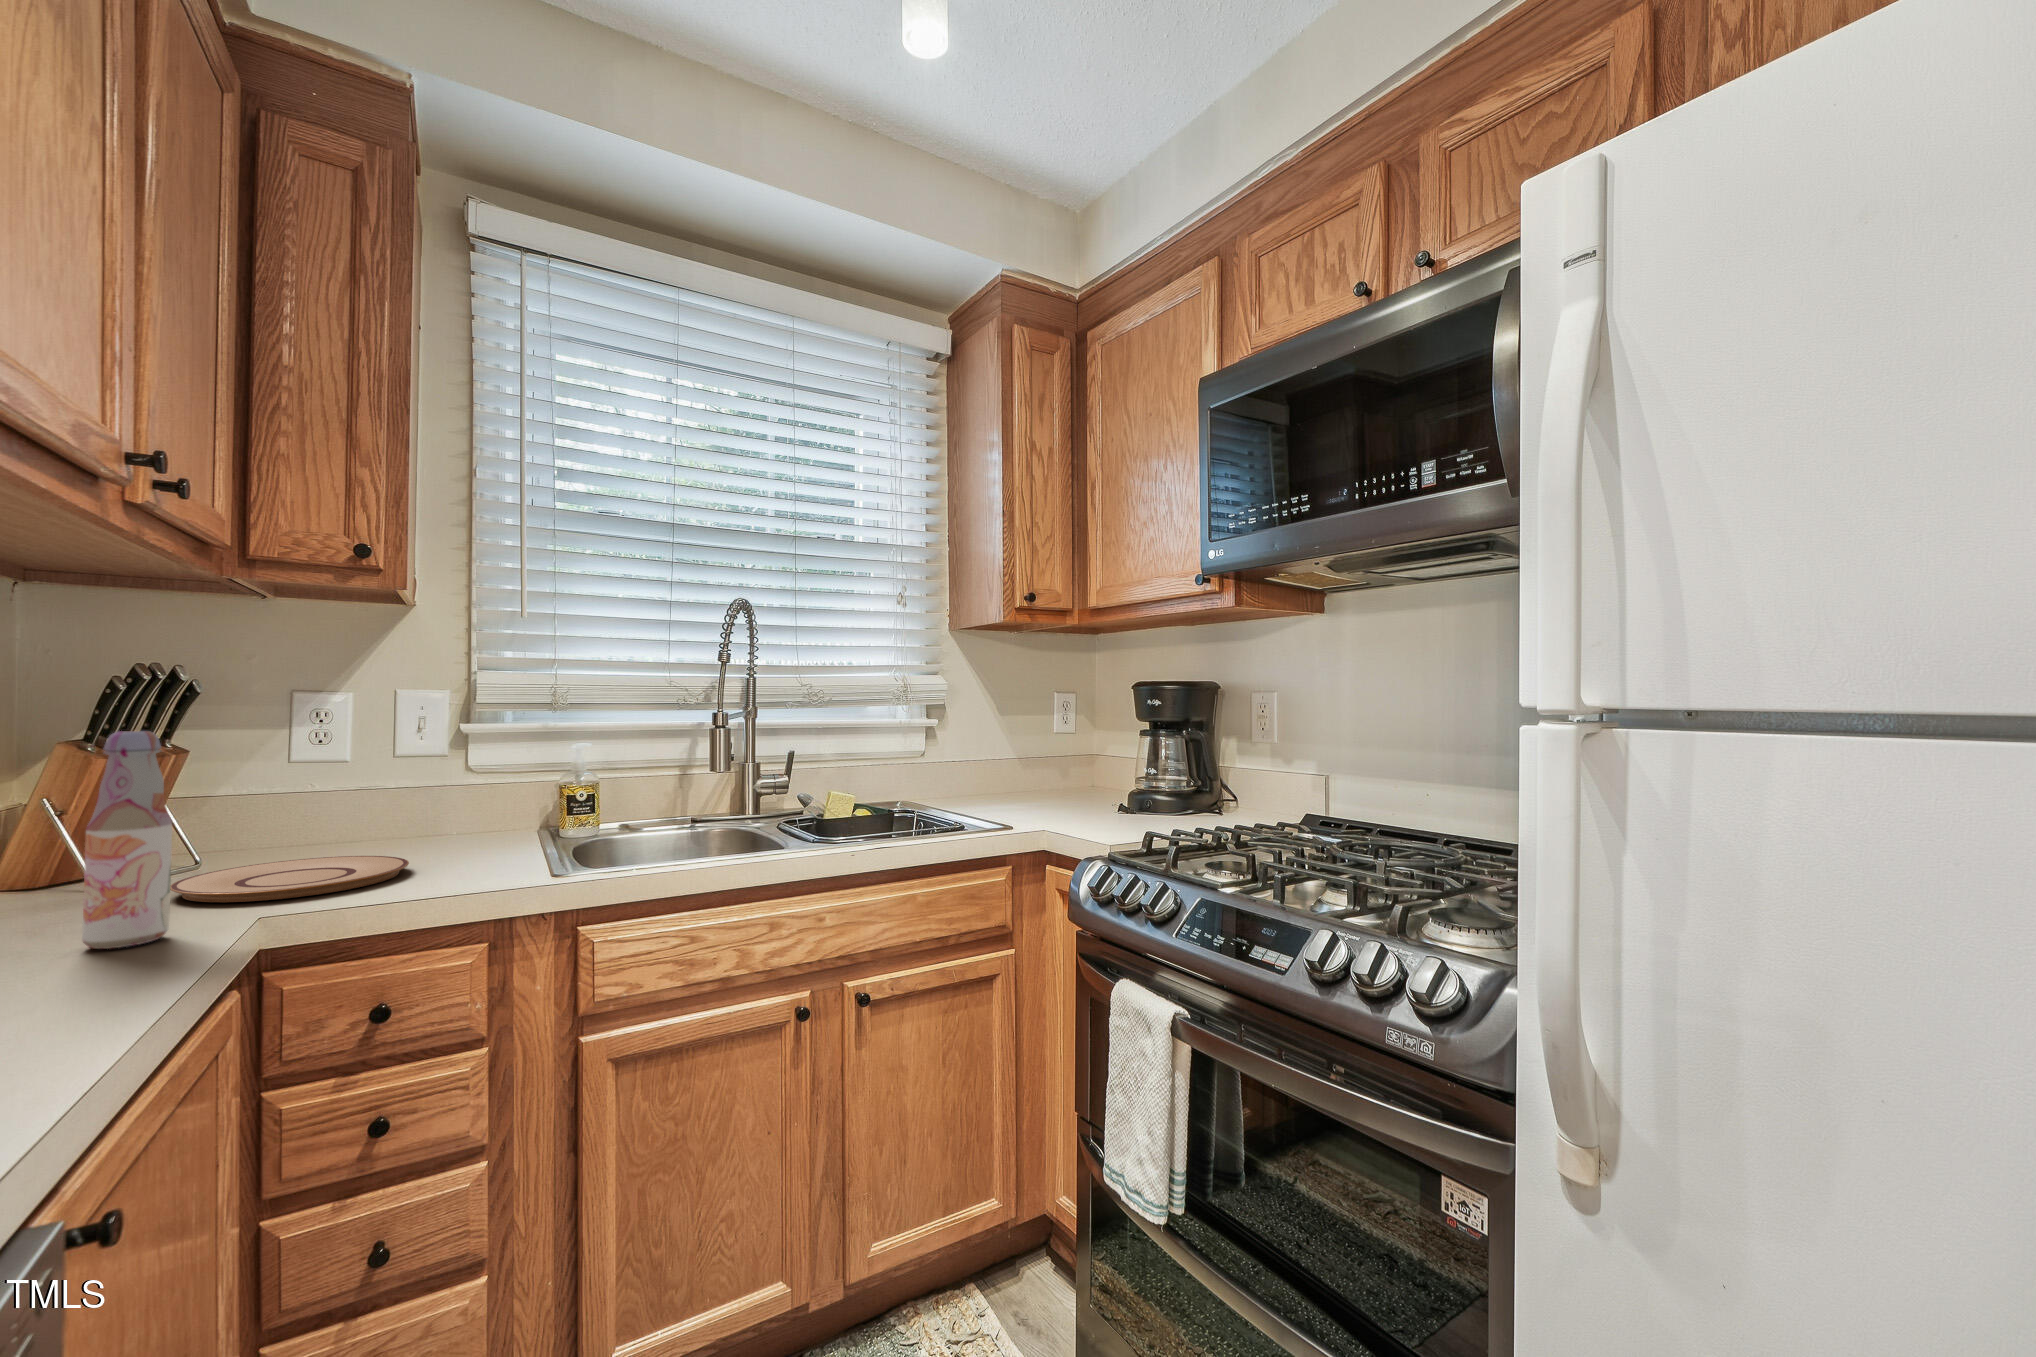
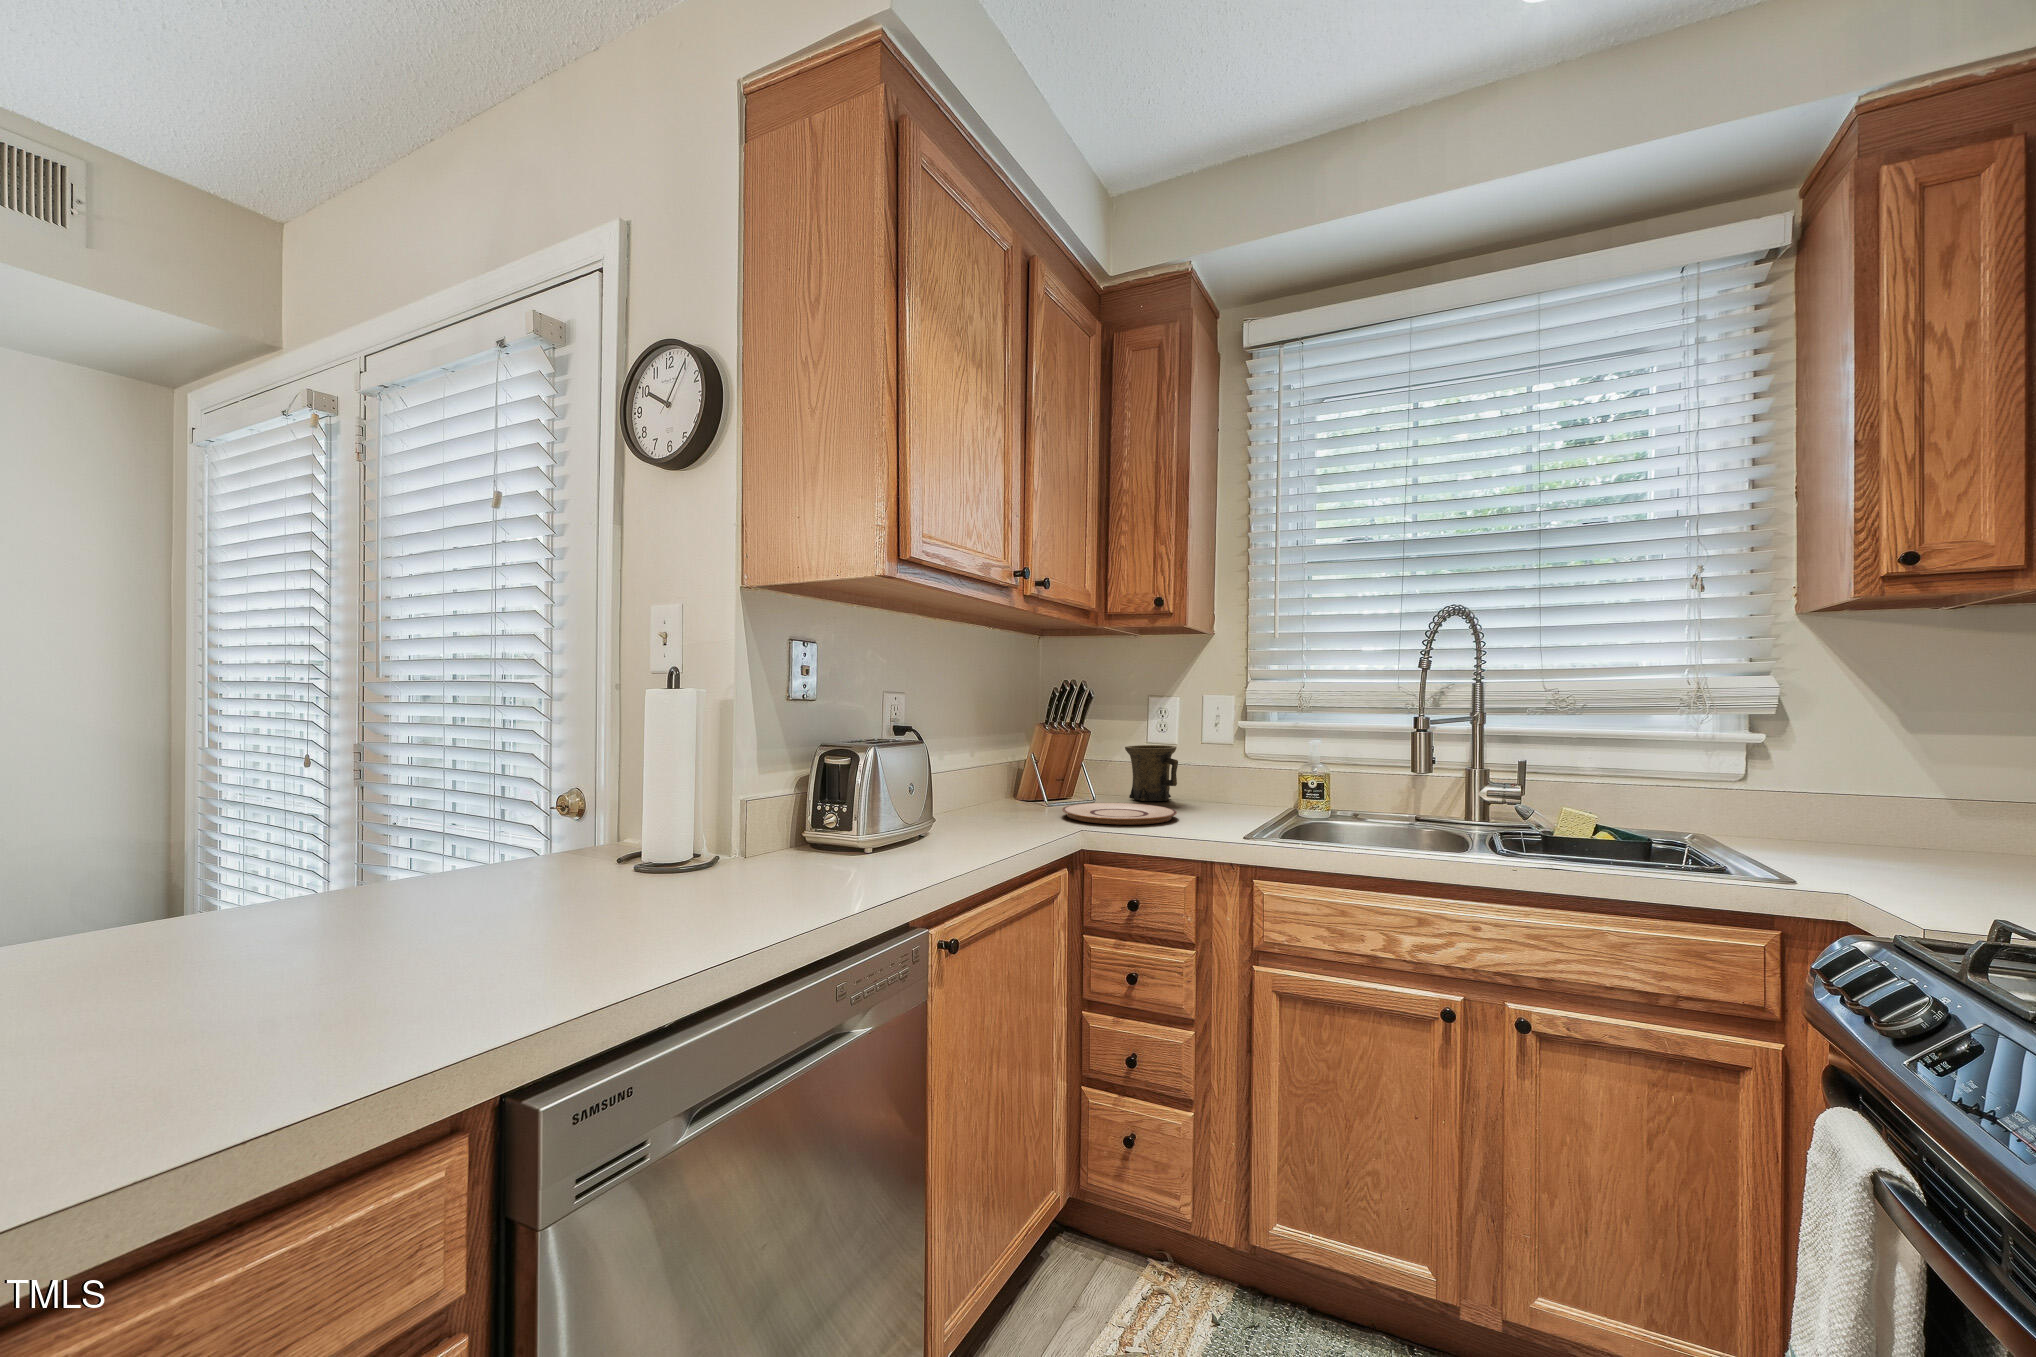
bottle: present [82,731,172,949] -> none [1007,716,1040,832]
mug: none [255,767,366,854] -> present [1125,745,1178,801]

